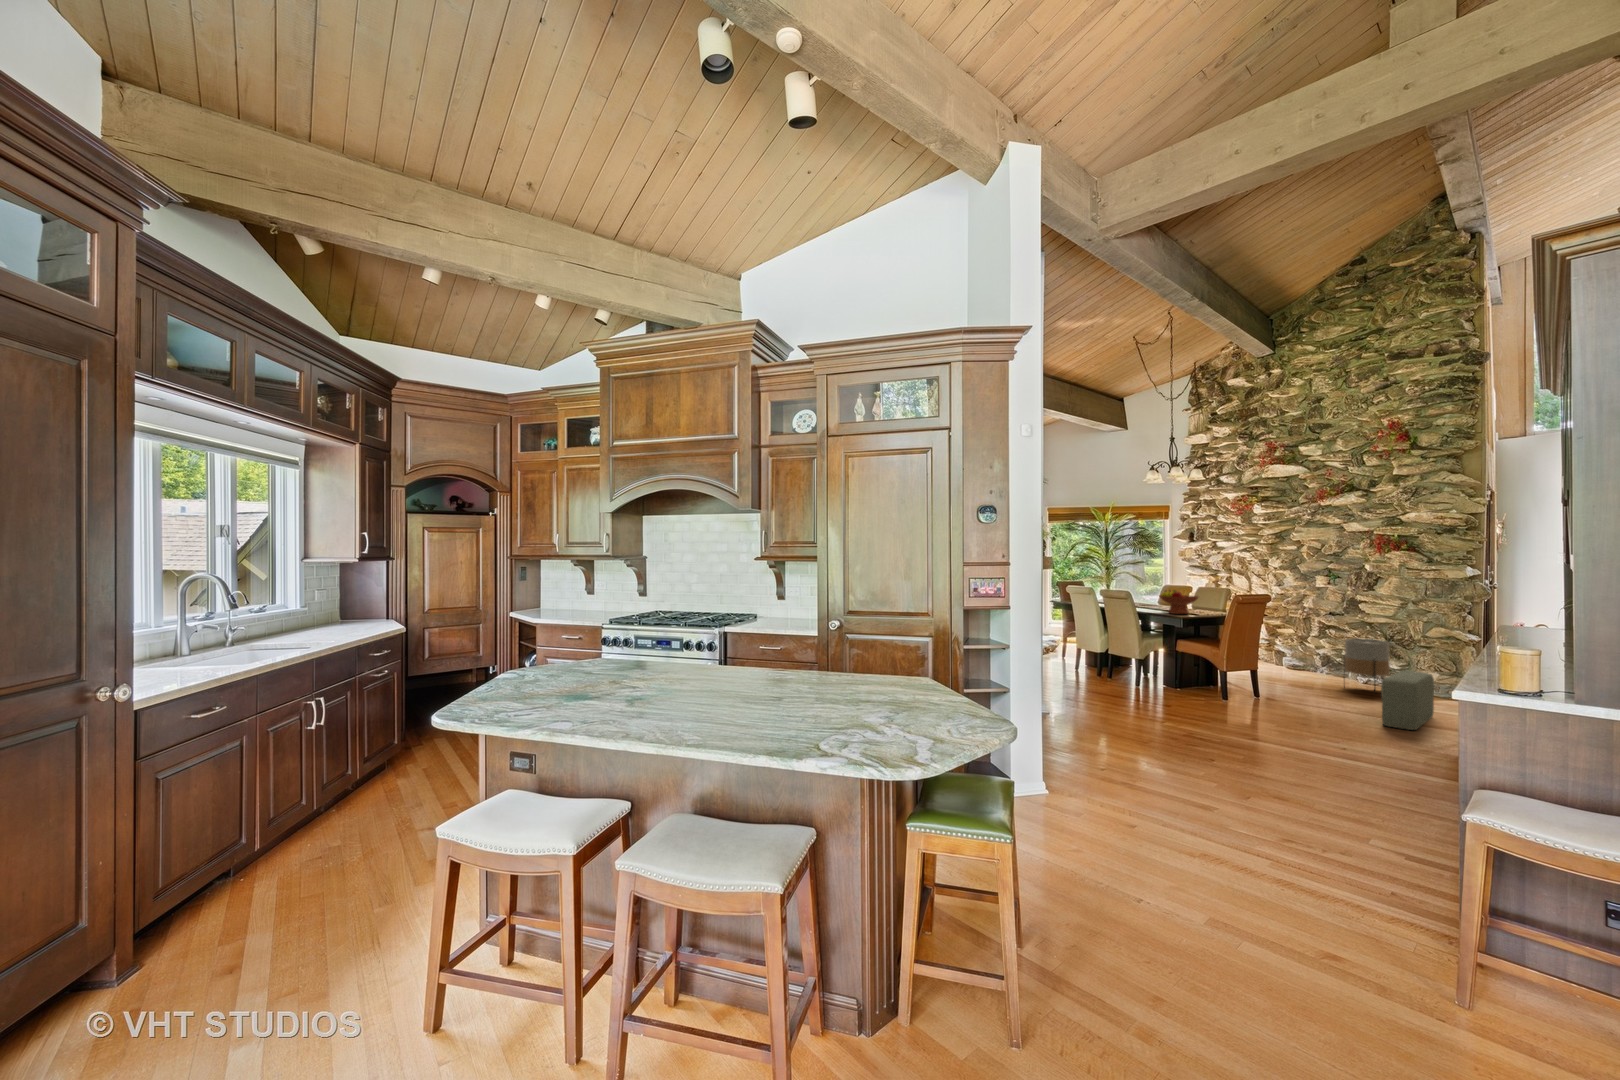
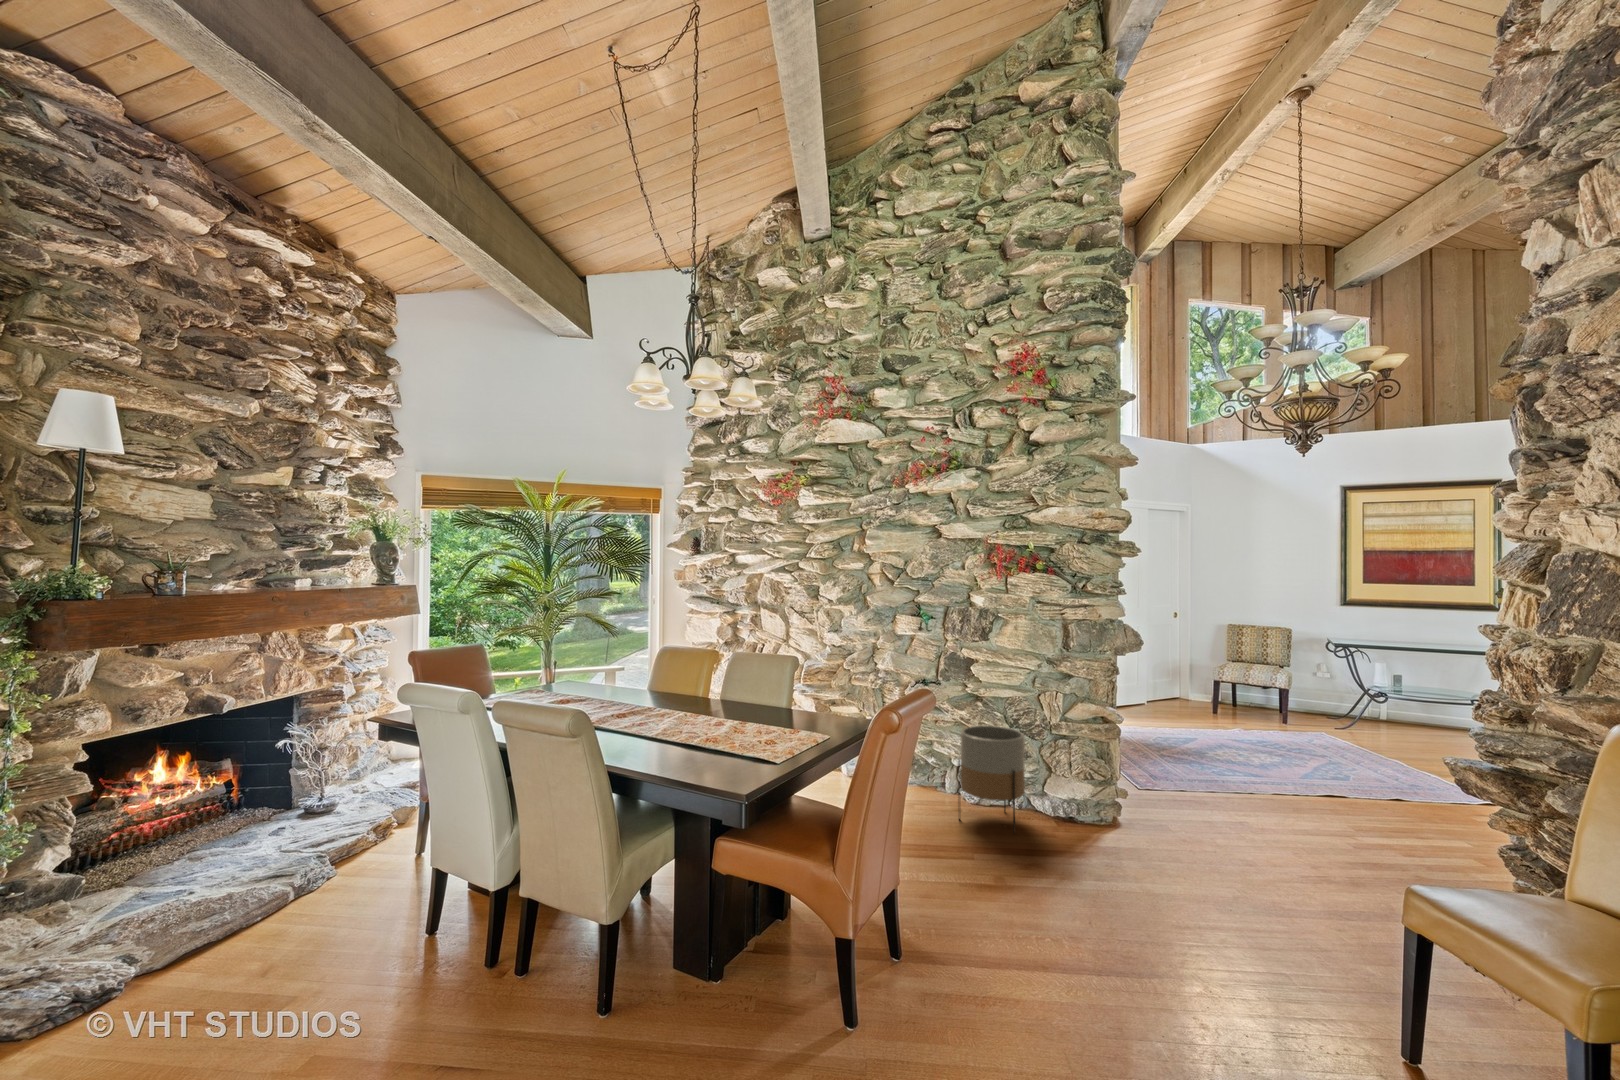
fruit bowl: present [1159,590,1198,614] -> none [667,684,765,754]
pouf: present [1381,671,1434,730] -> none [1131,830,1279,1040]

